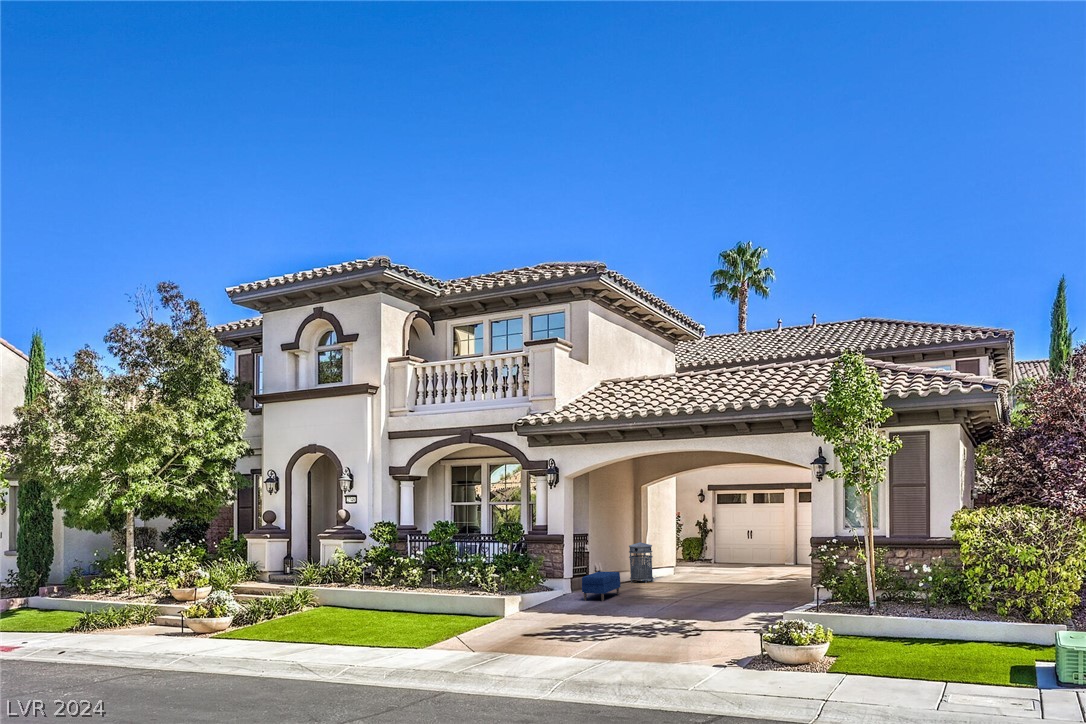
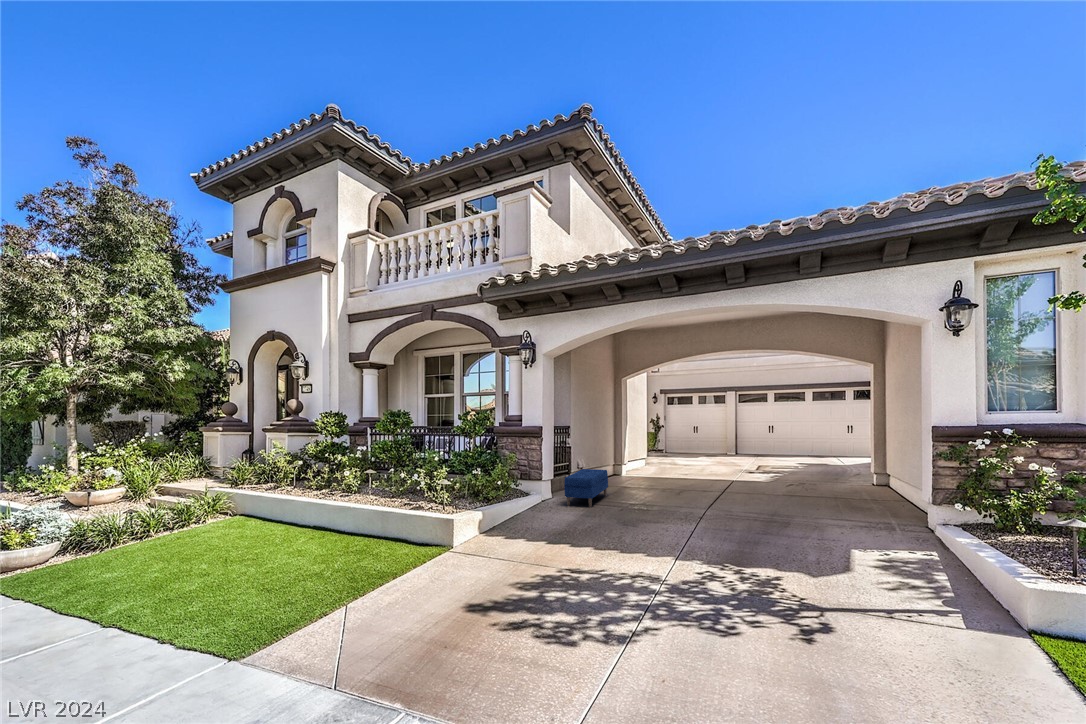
trash can: present [629,542,653,583] -> none [610,436,636,479]

